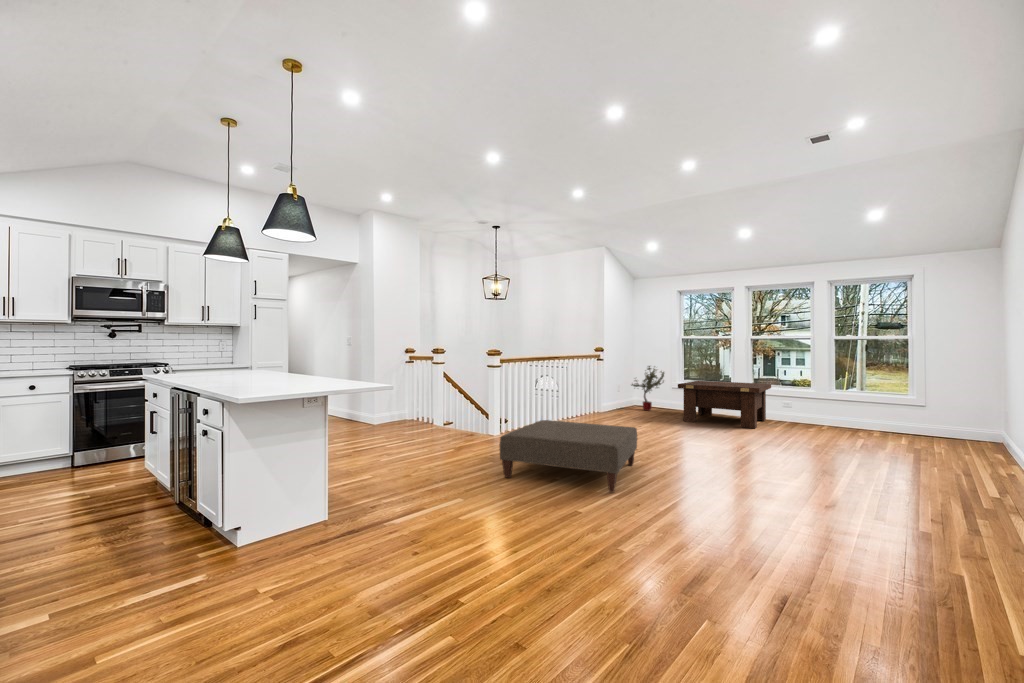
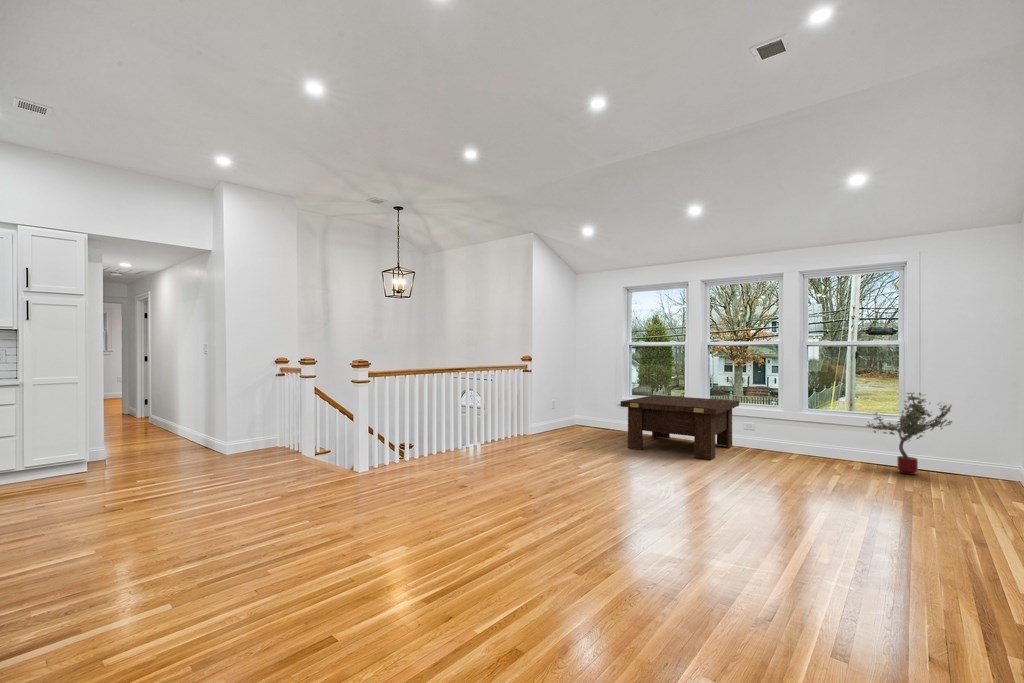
potted tree: present [631,366,664,411] -> present [867,393,952,474]
ottoman: present [500,420,637,492] -> none [290,460,513,588]

